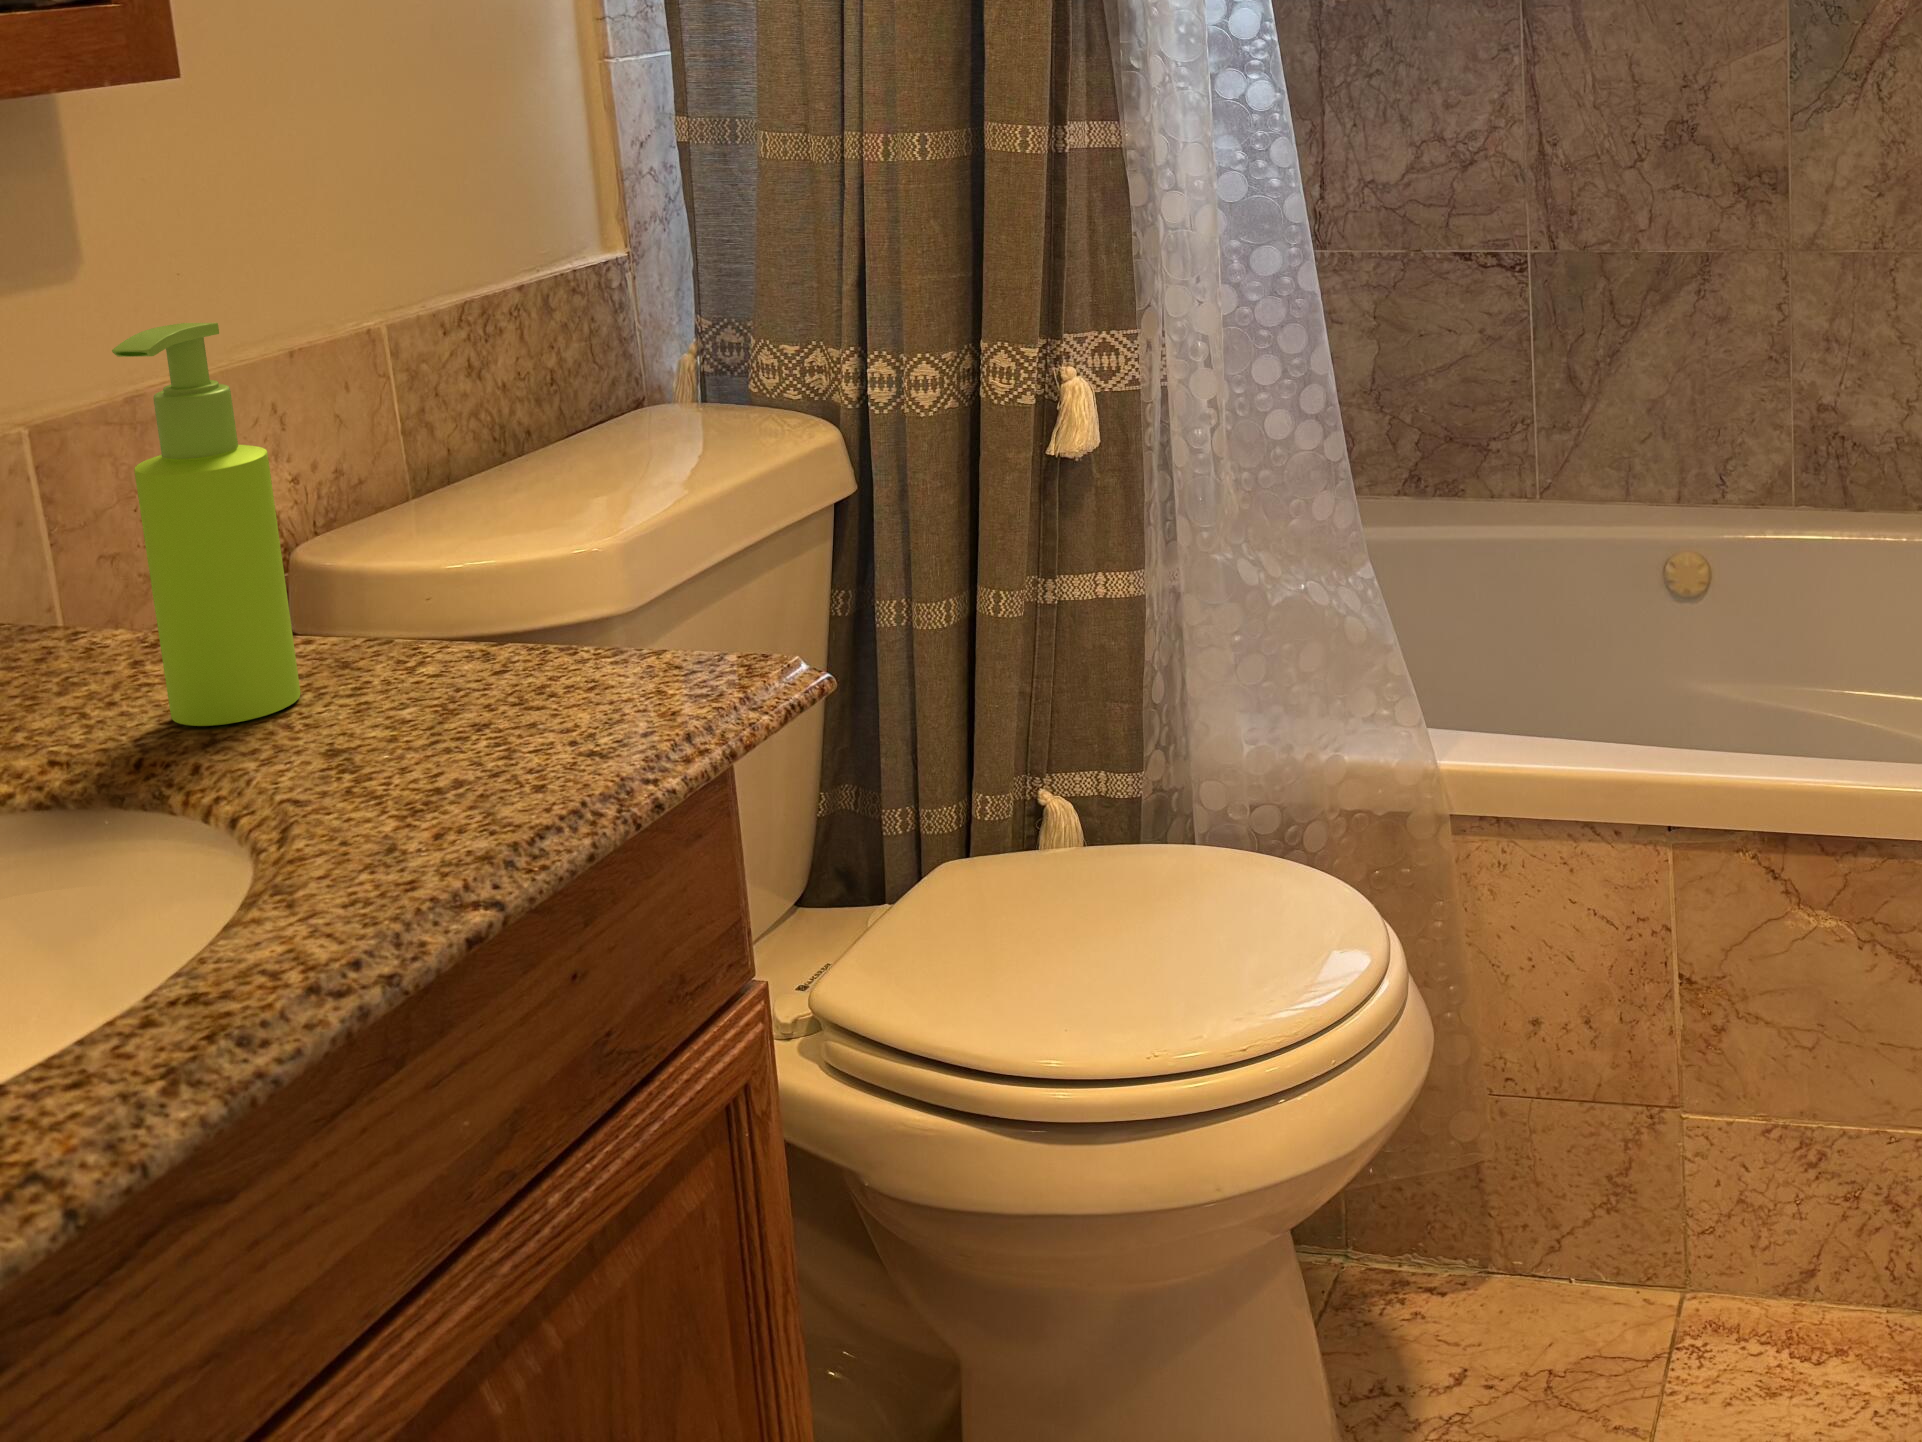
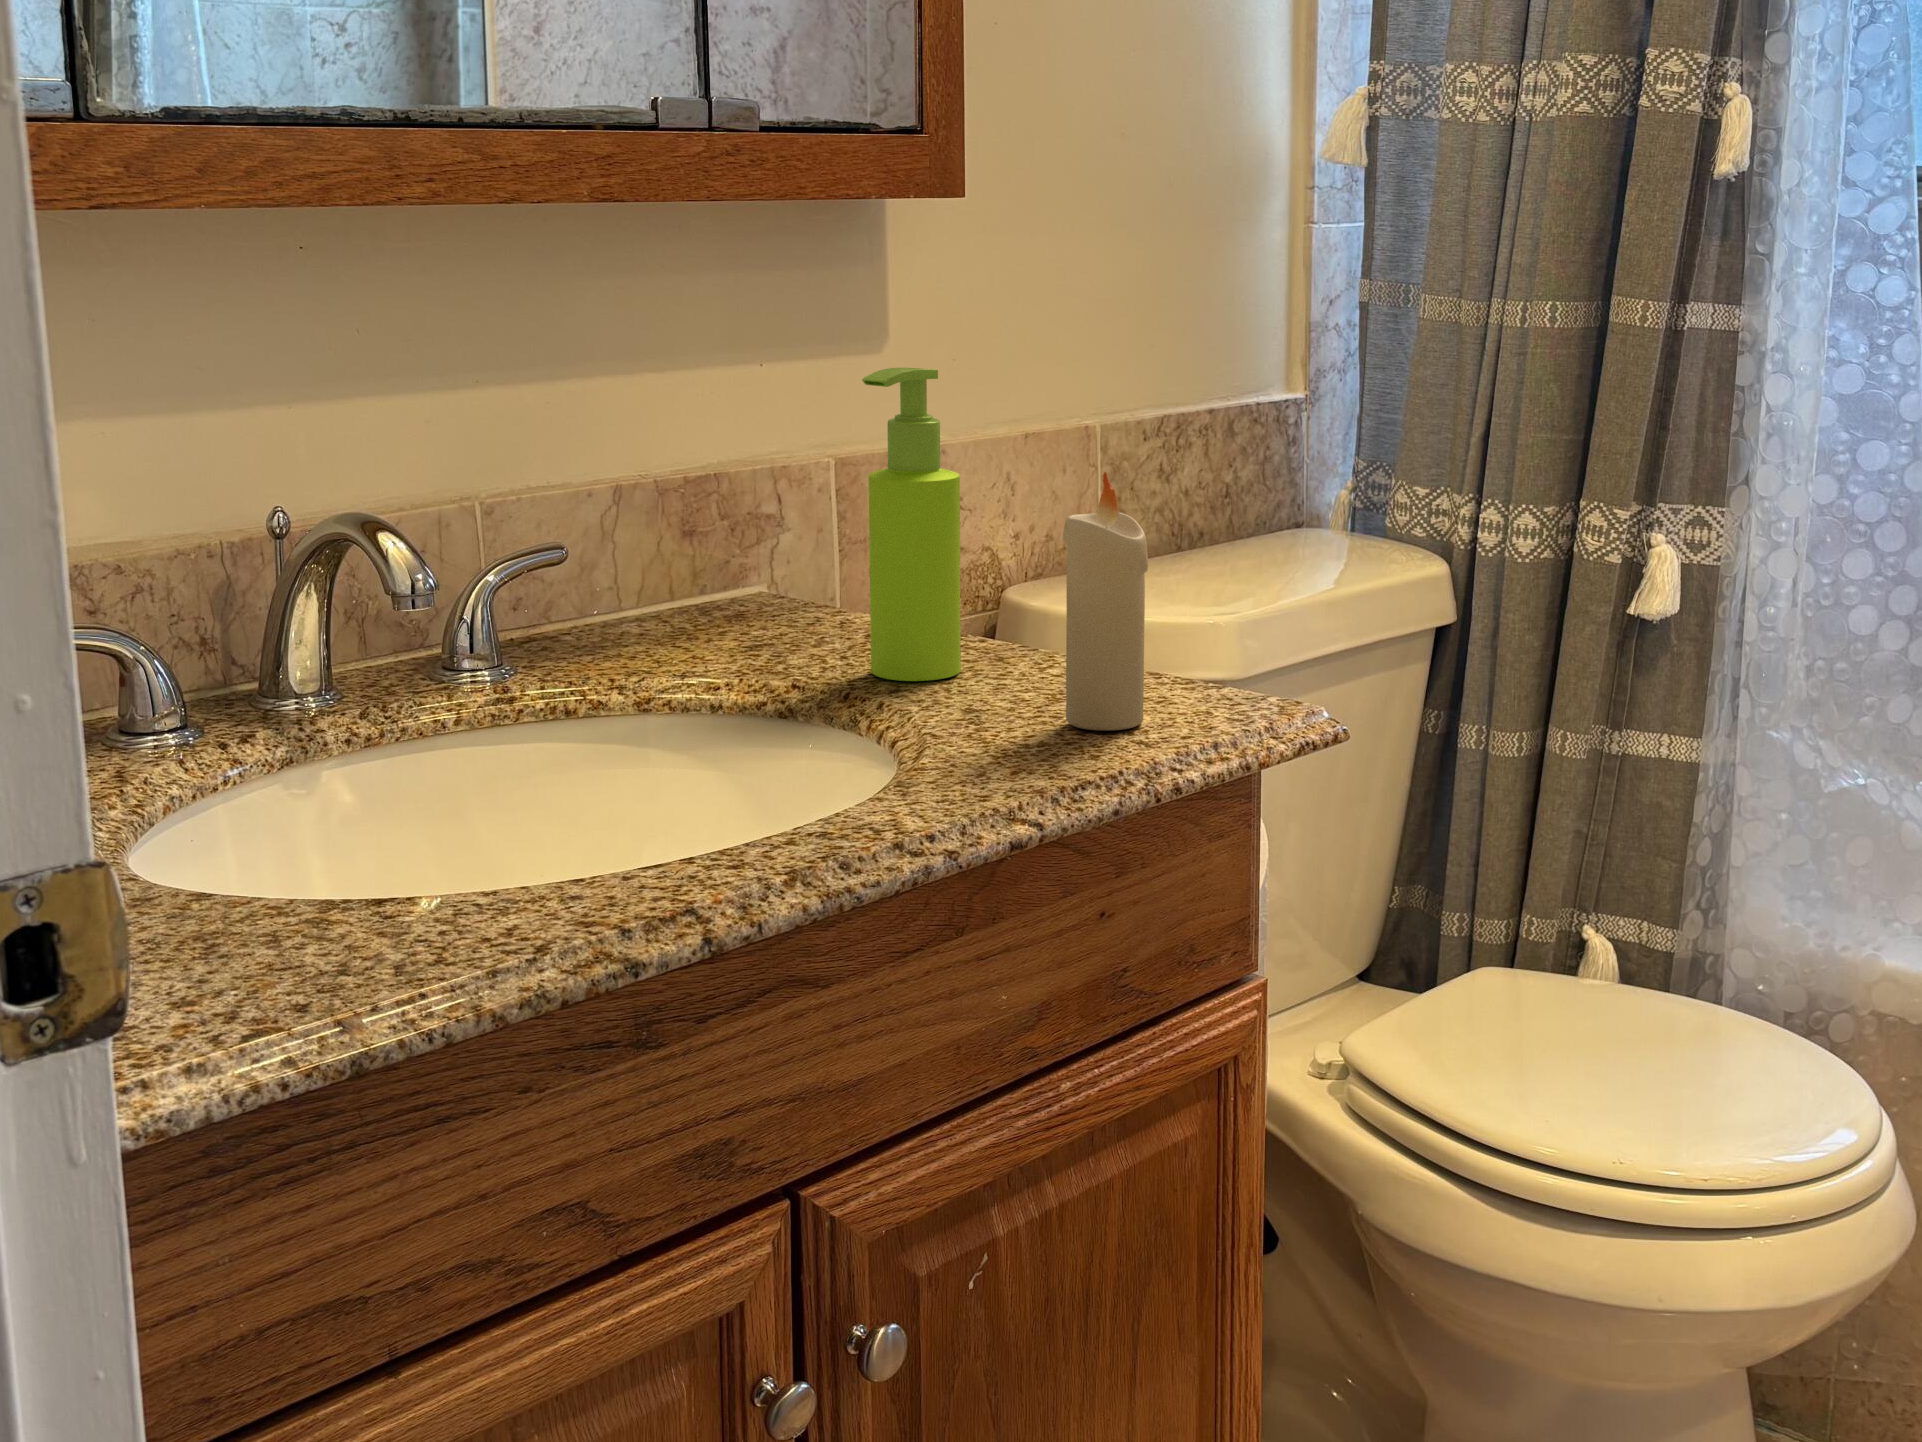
candle: none [446,433,581,751] -> present [1063,472,1148,731]

